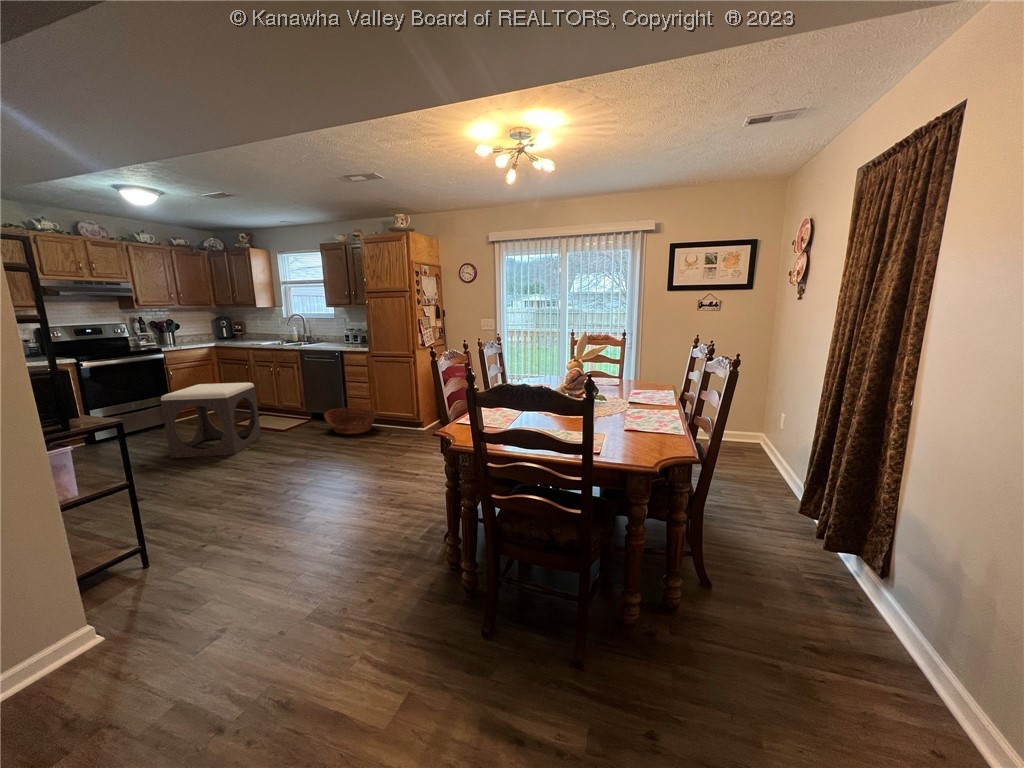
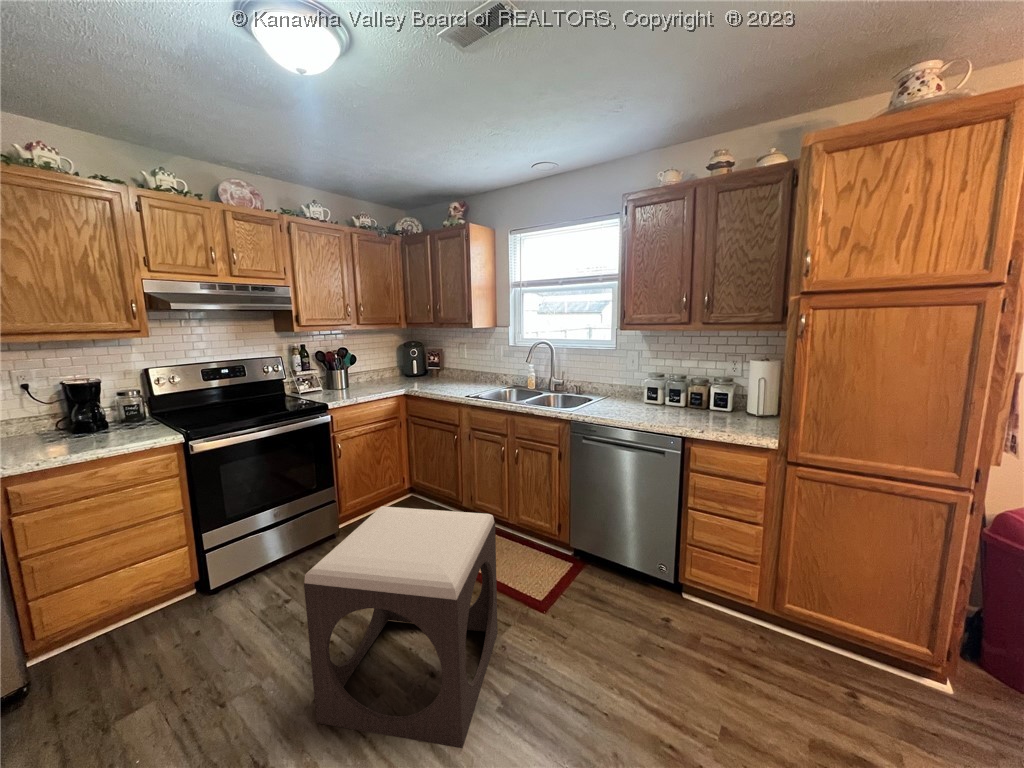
basket: present [324,407,377,434] -> none [640,574,803,687]

